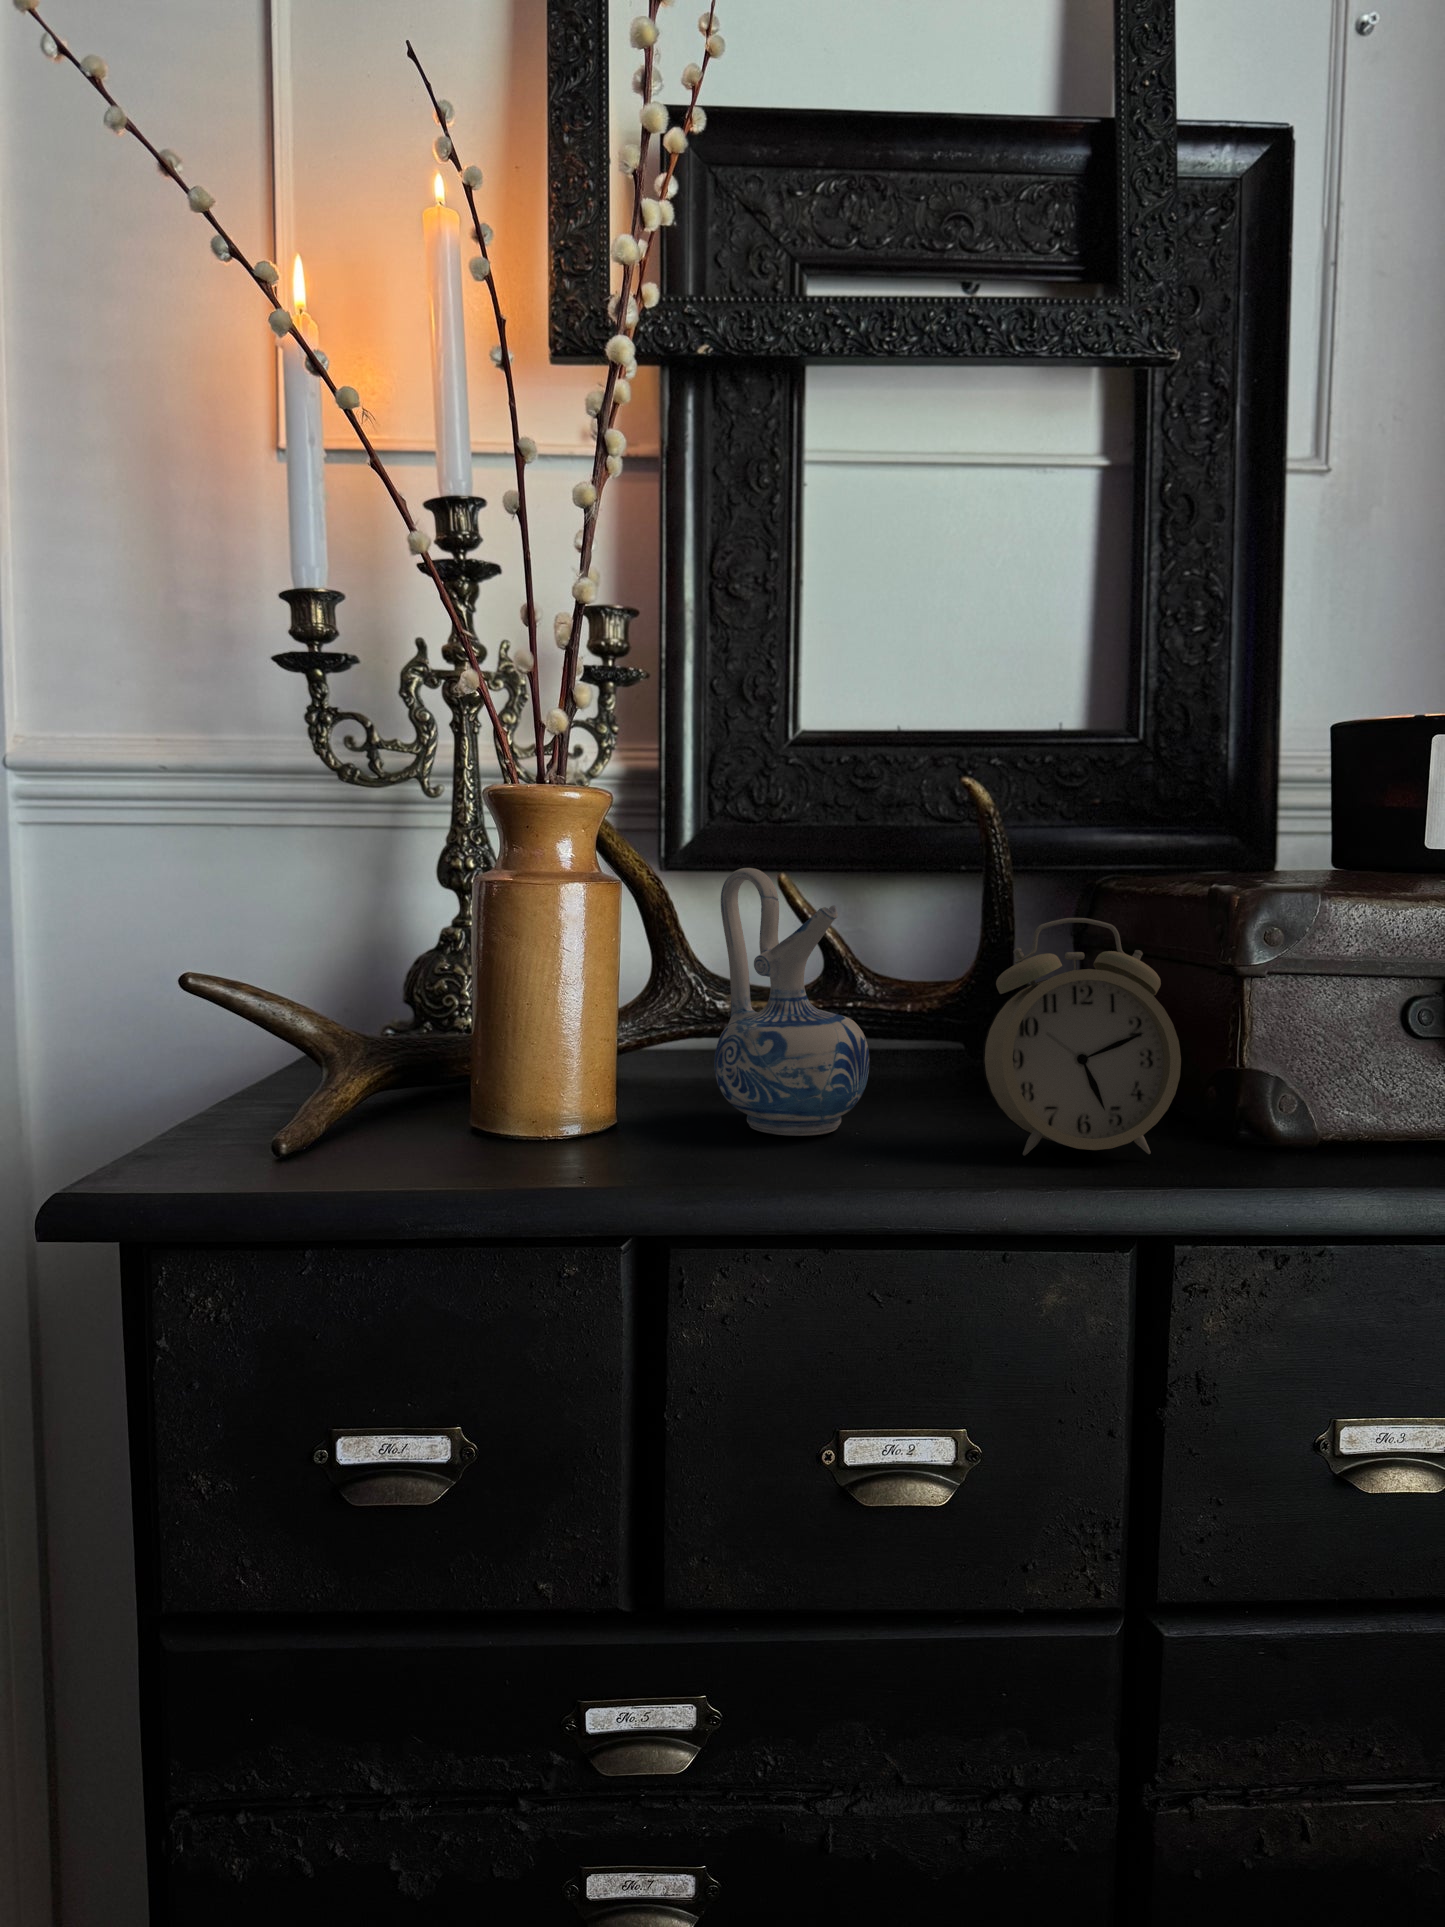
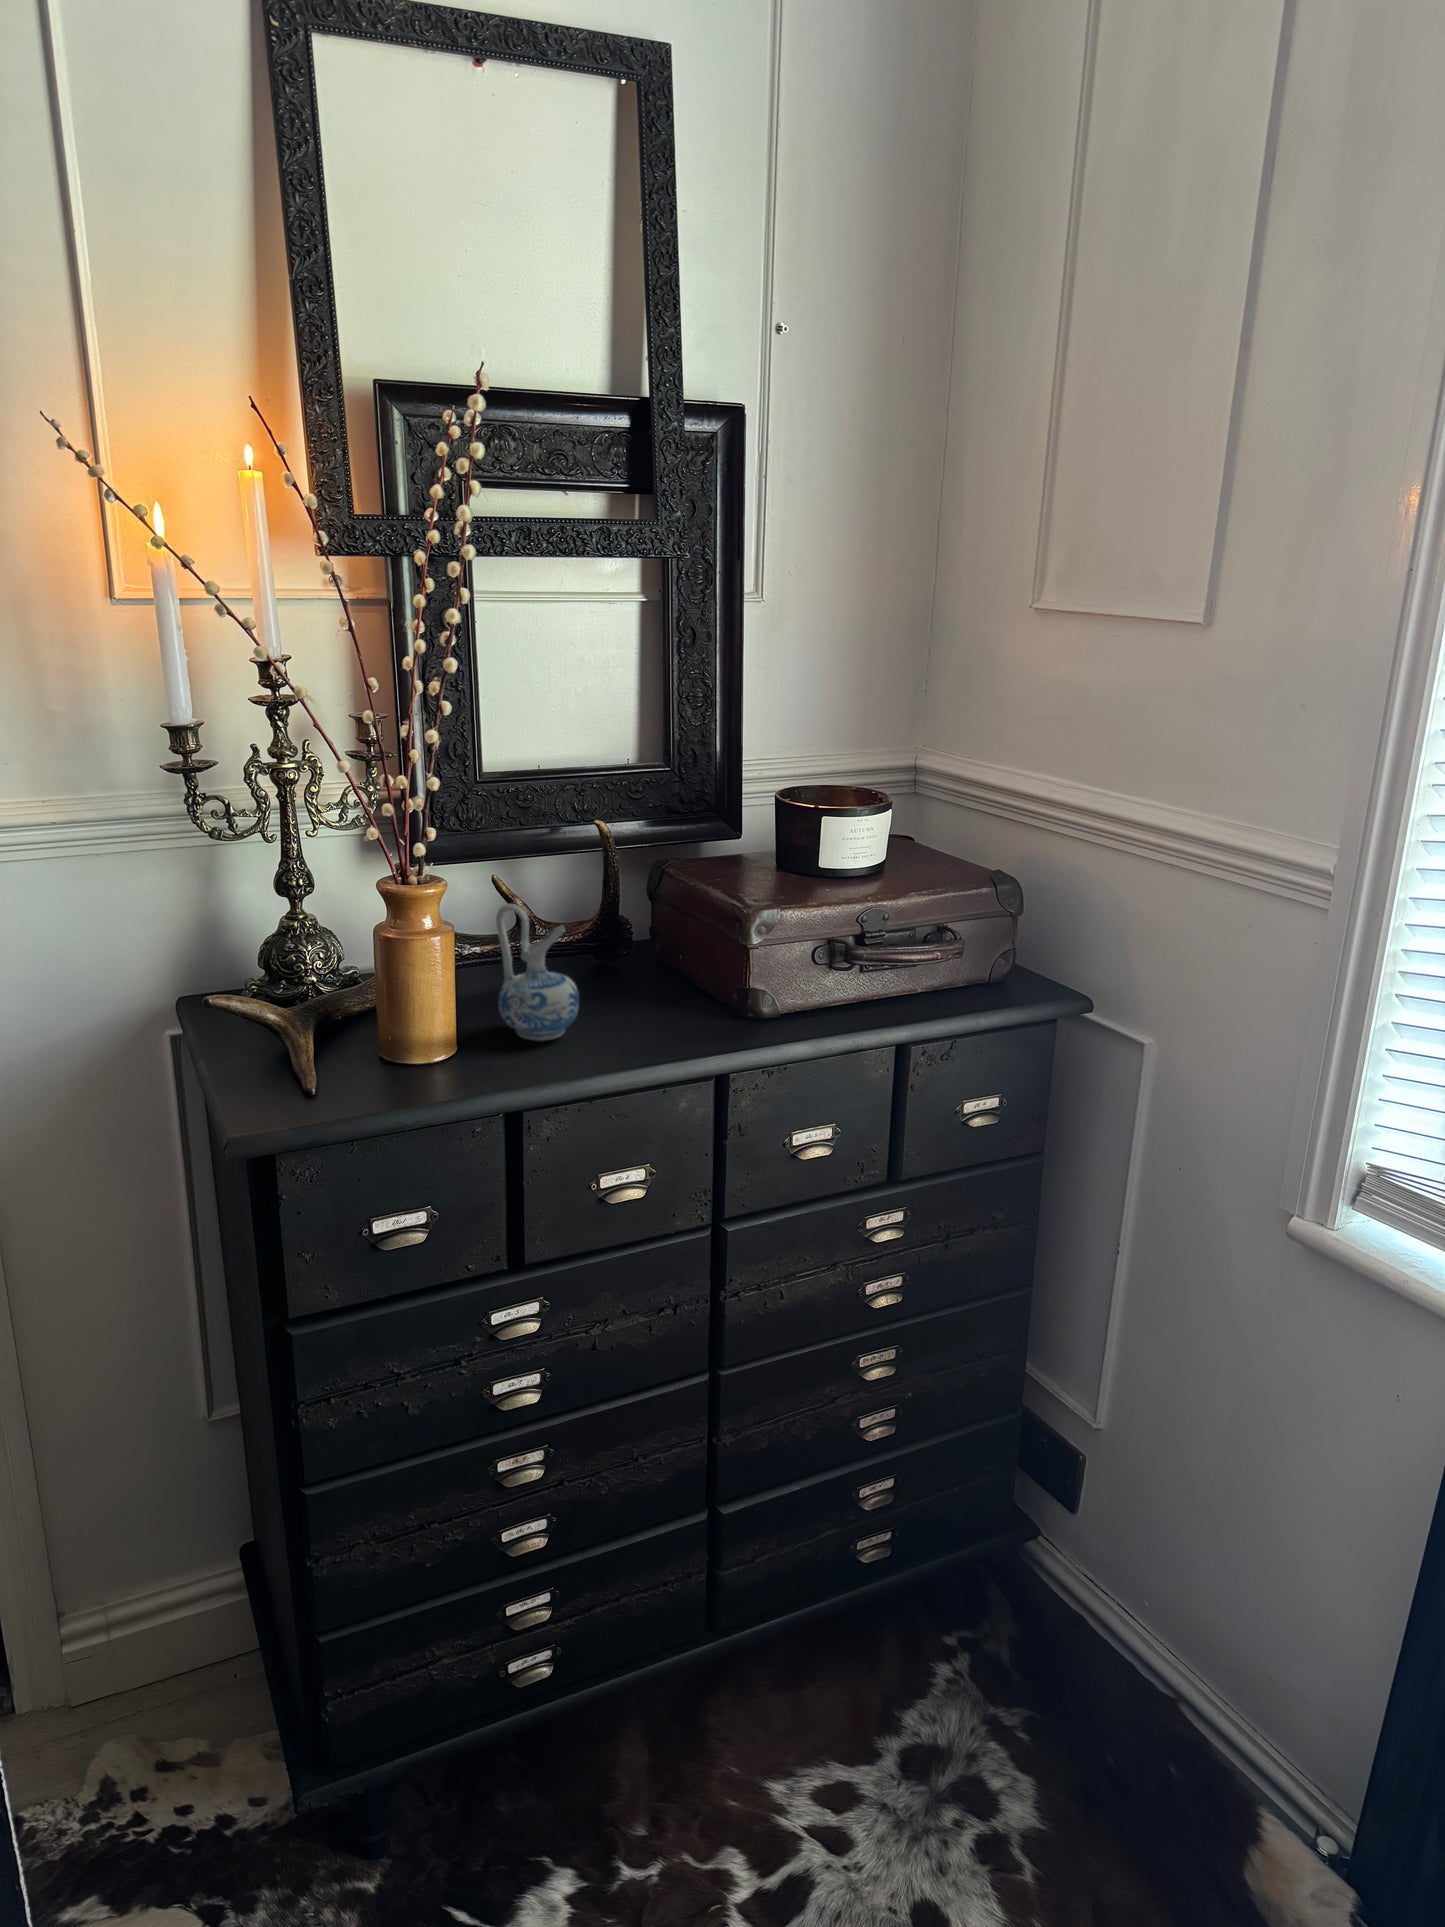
alarm clock: present [983,918,1181,1156] -> none [635,922,726,1038]

